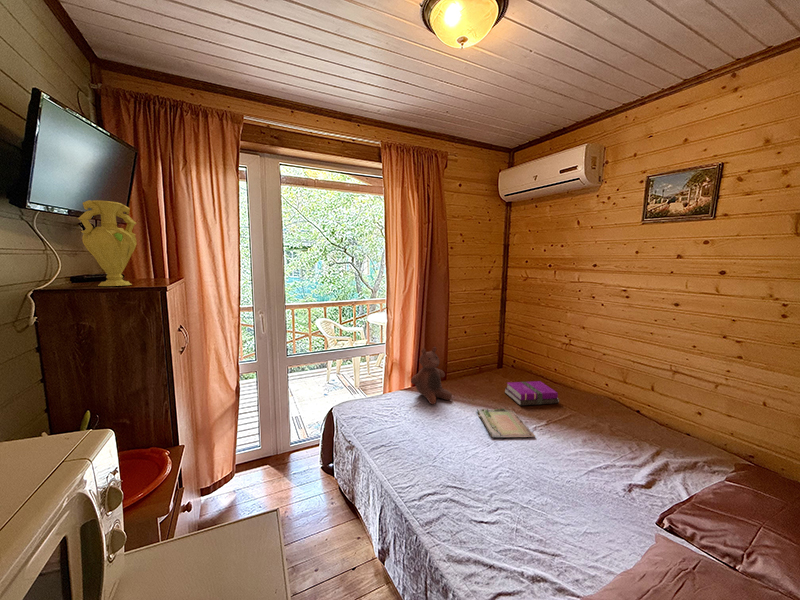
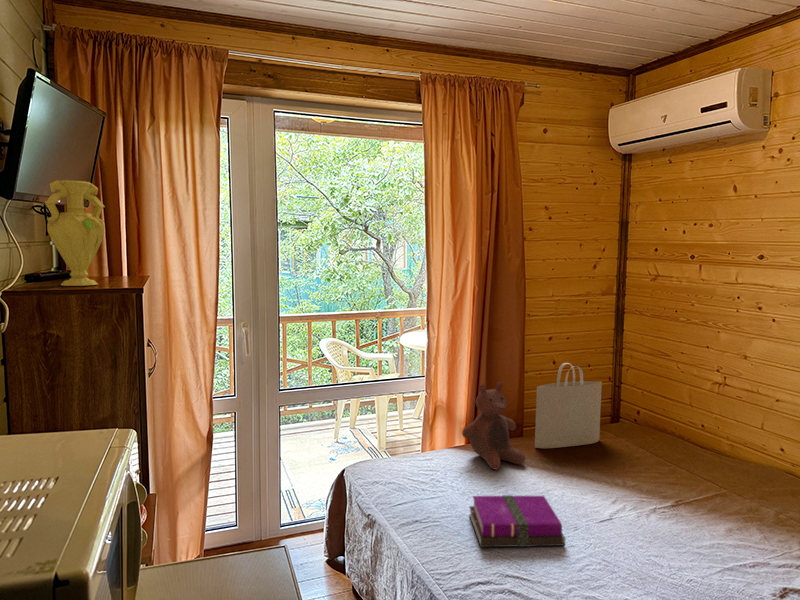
tote bag: none [457,333,497,388] -> present [535,363,602,448]
notebook: present [505,381,559,406] -> present [469,495,565,547]
tray: present [477,408,535,438] -> none [563,476,650,520]

